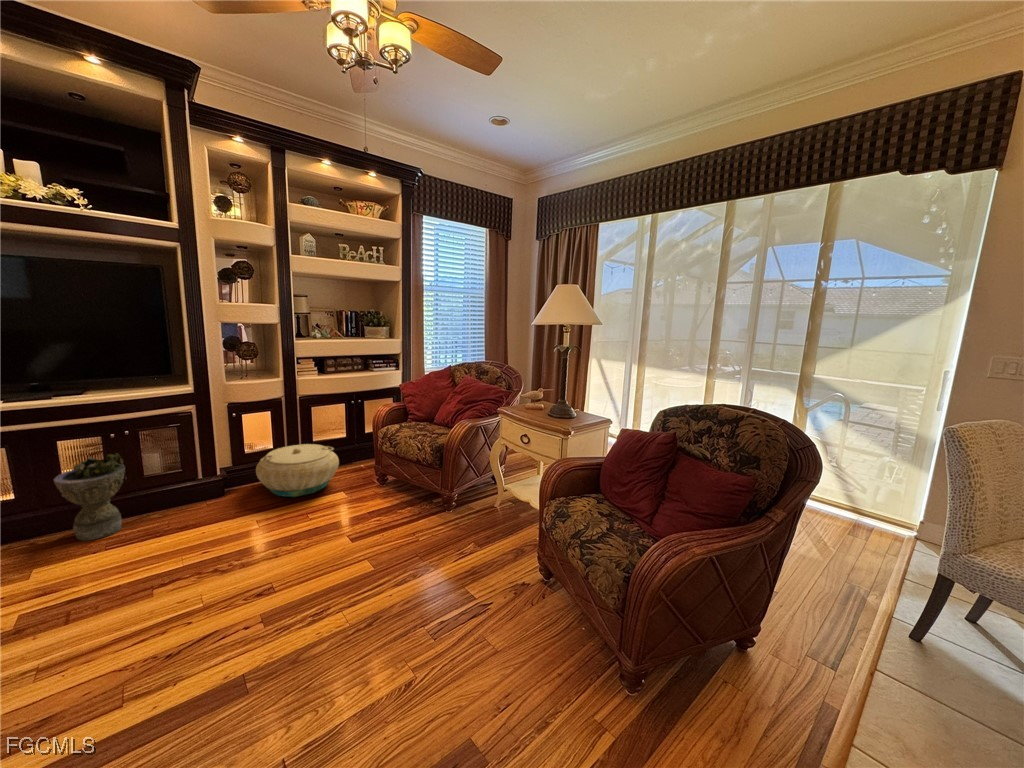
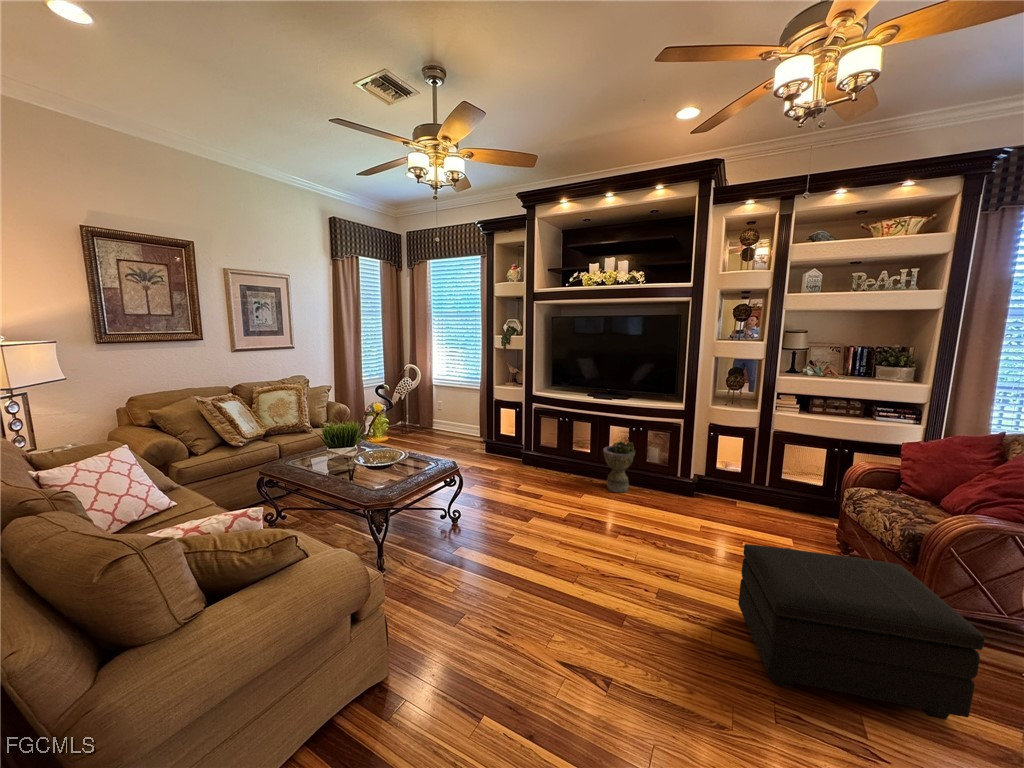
basket: present [256,444,339,497] -> none [715,474,797,527]
footstool: none [350,470,502,612] -> present [738,544,985,720]

